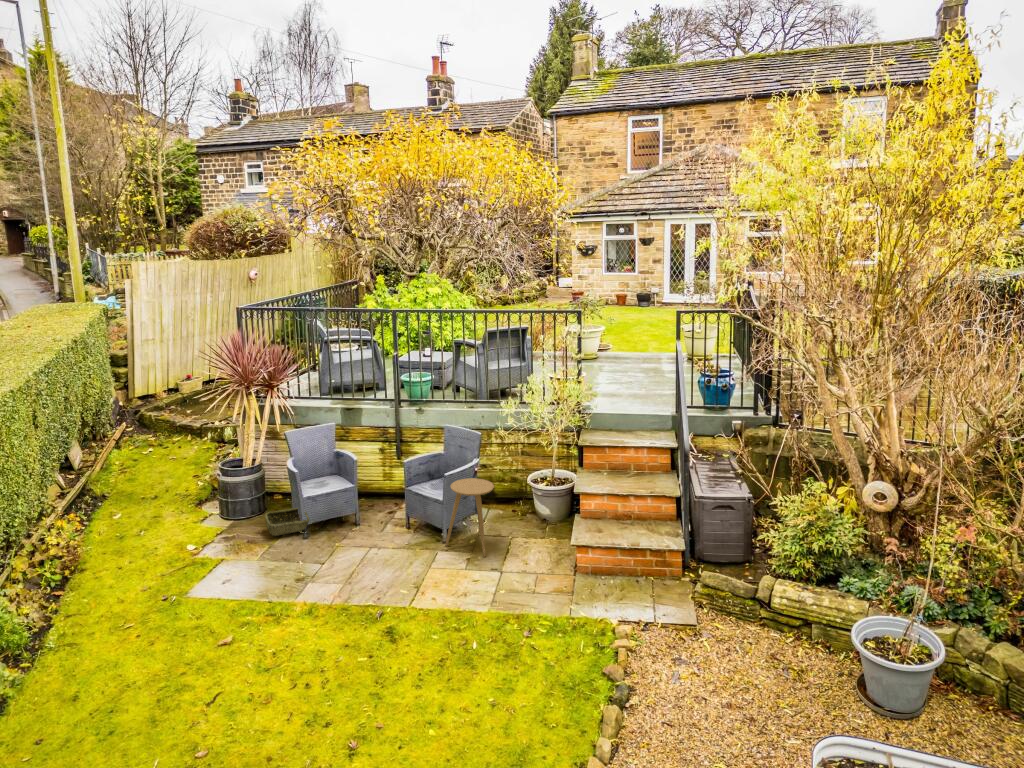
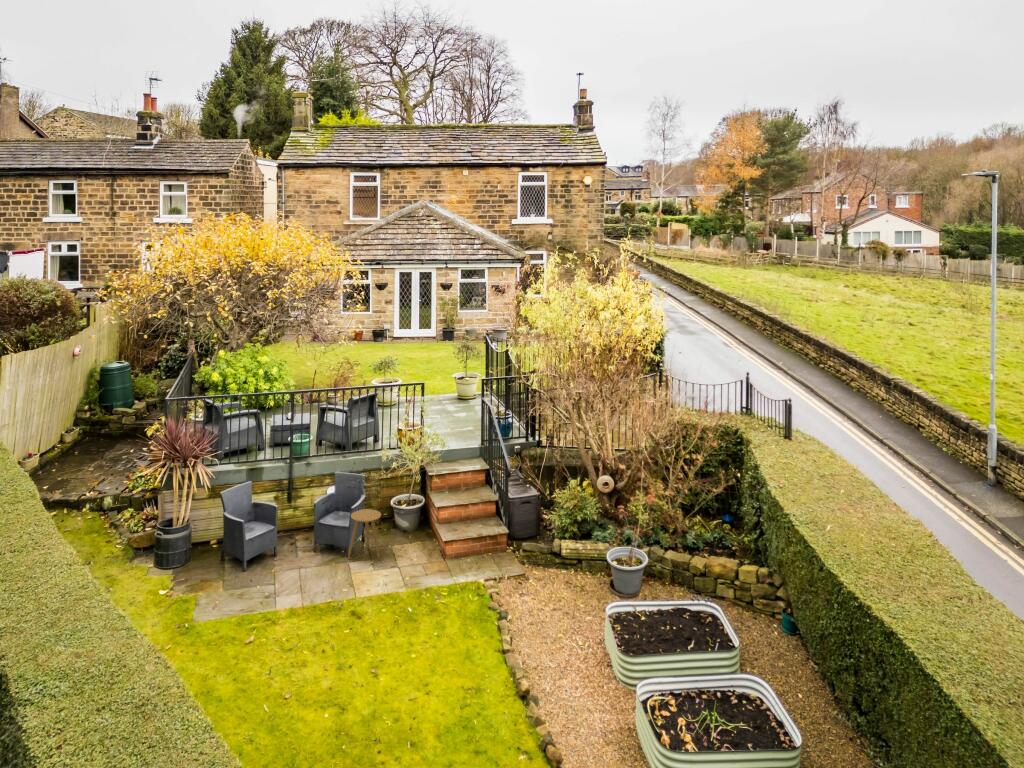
woven basket: present [264,508,310,536] -> none [202,552,239,578]

